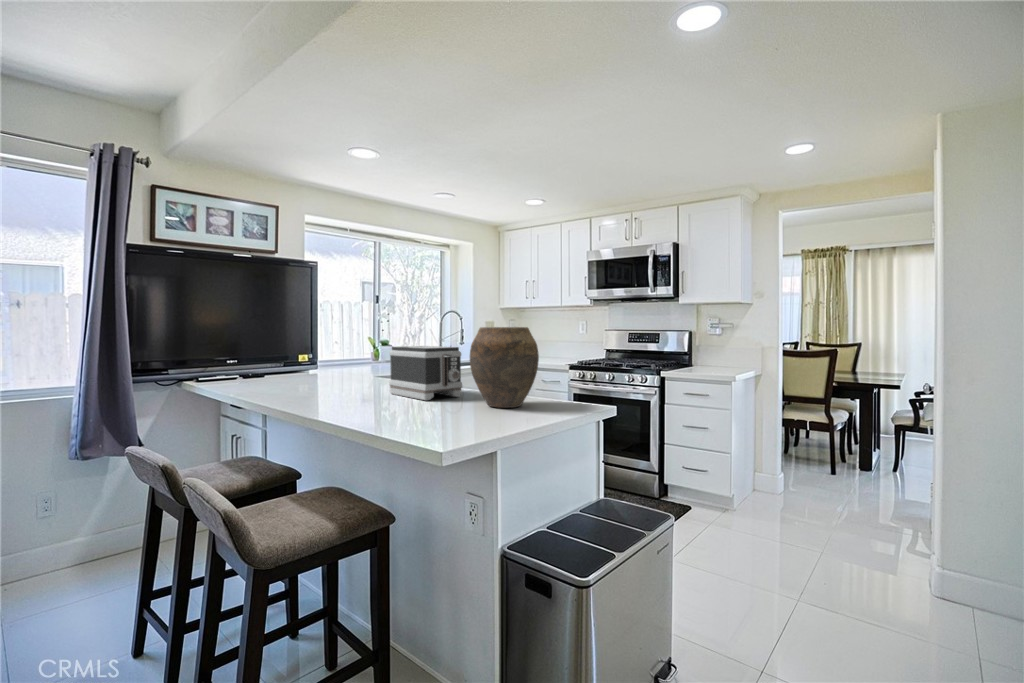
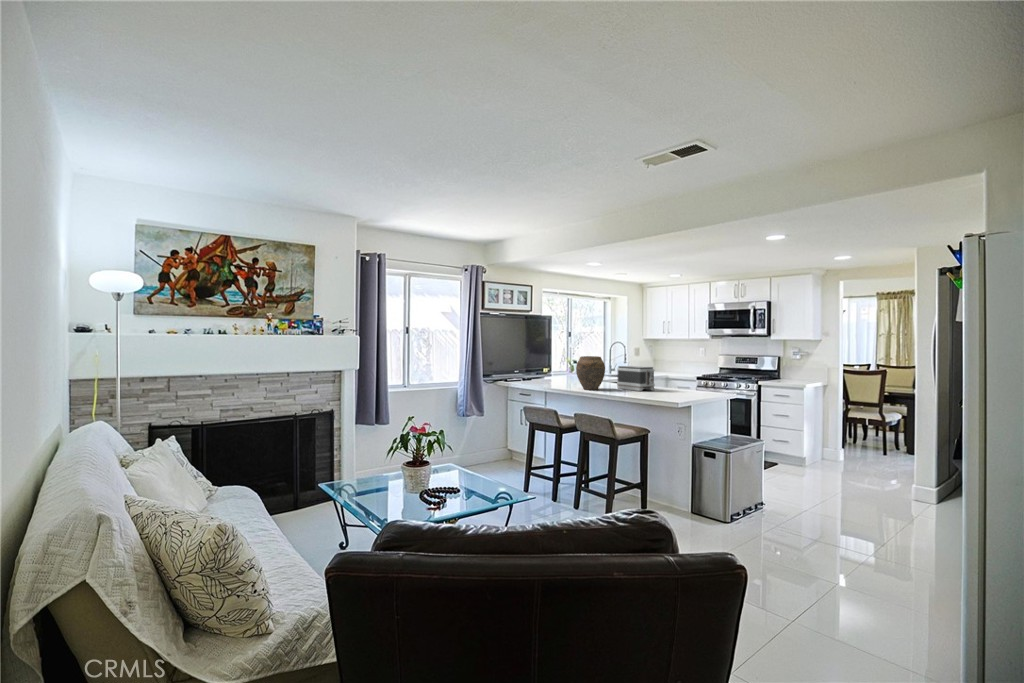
vase: present [470,327,539,408] -> present [576,356,605,390]

